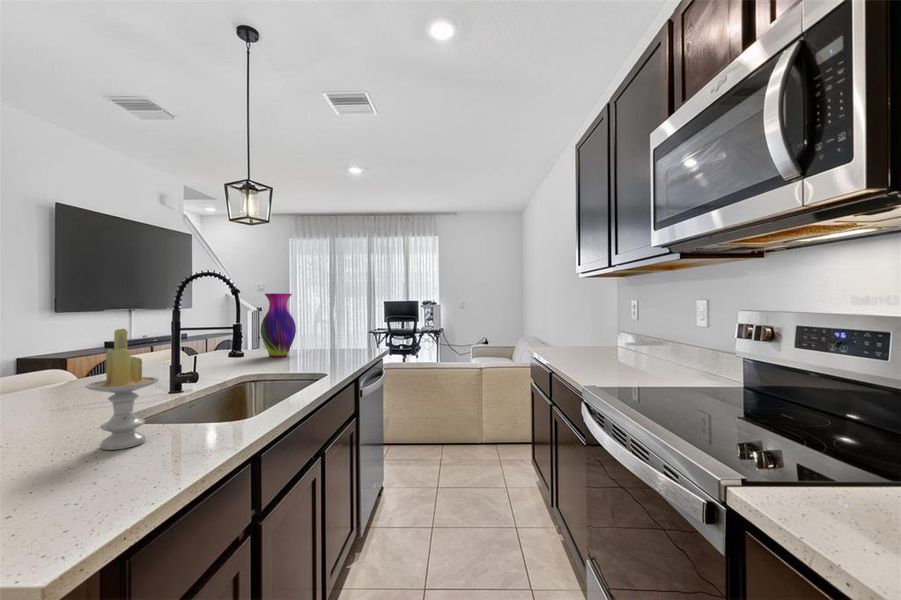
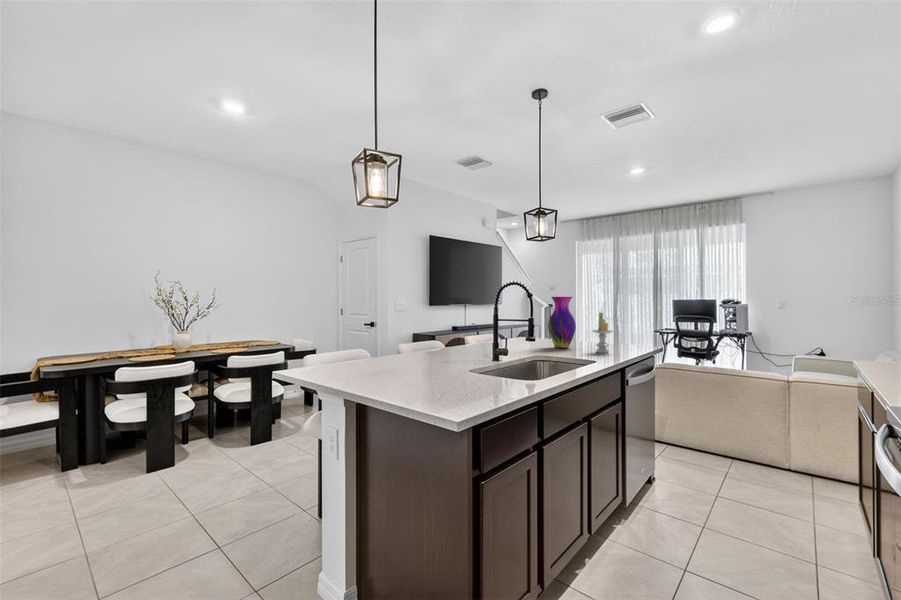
candle: present [85,329,159,450] -> present [593,313,613,353]

